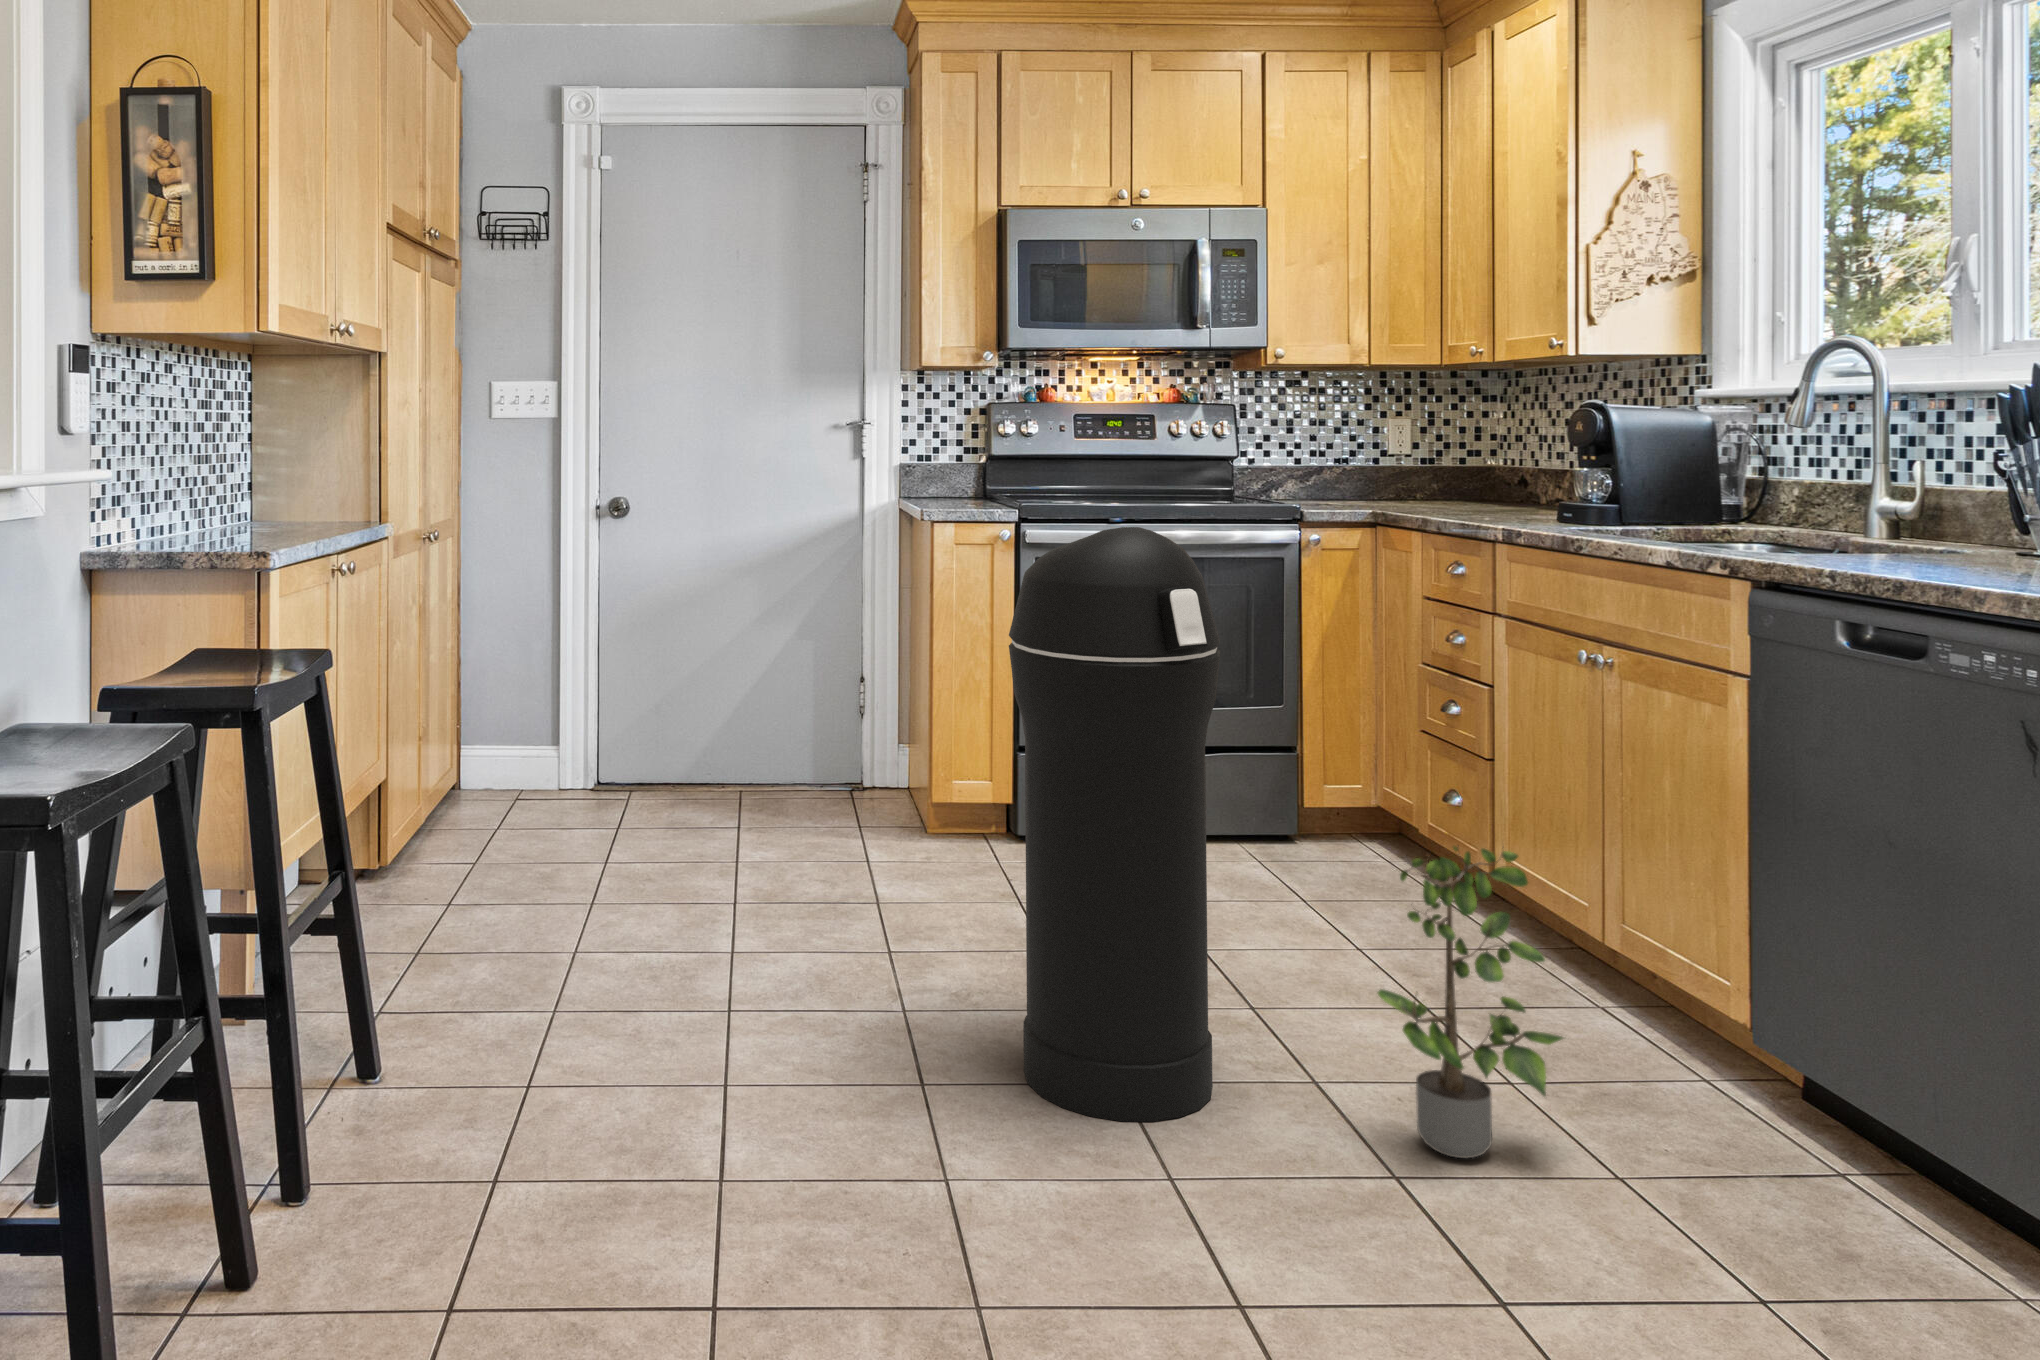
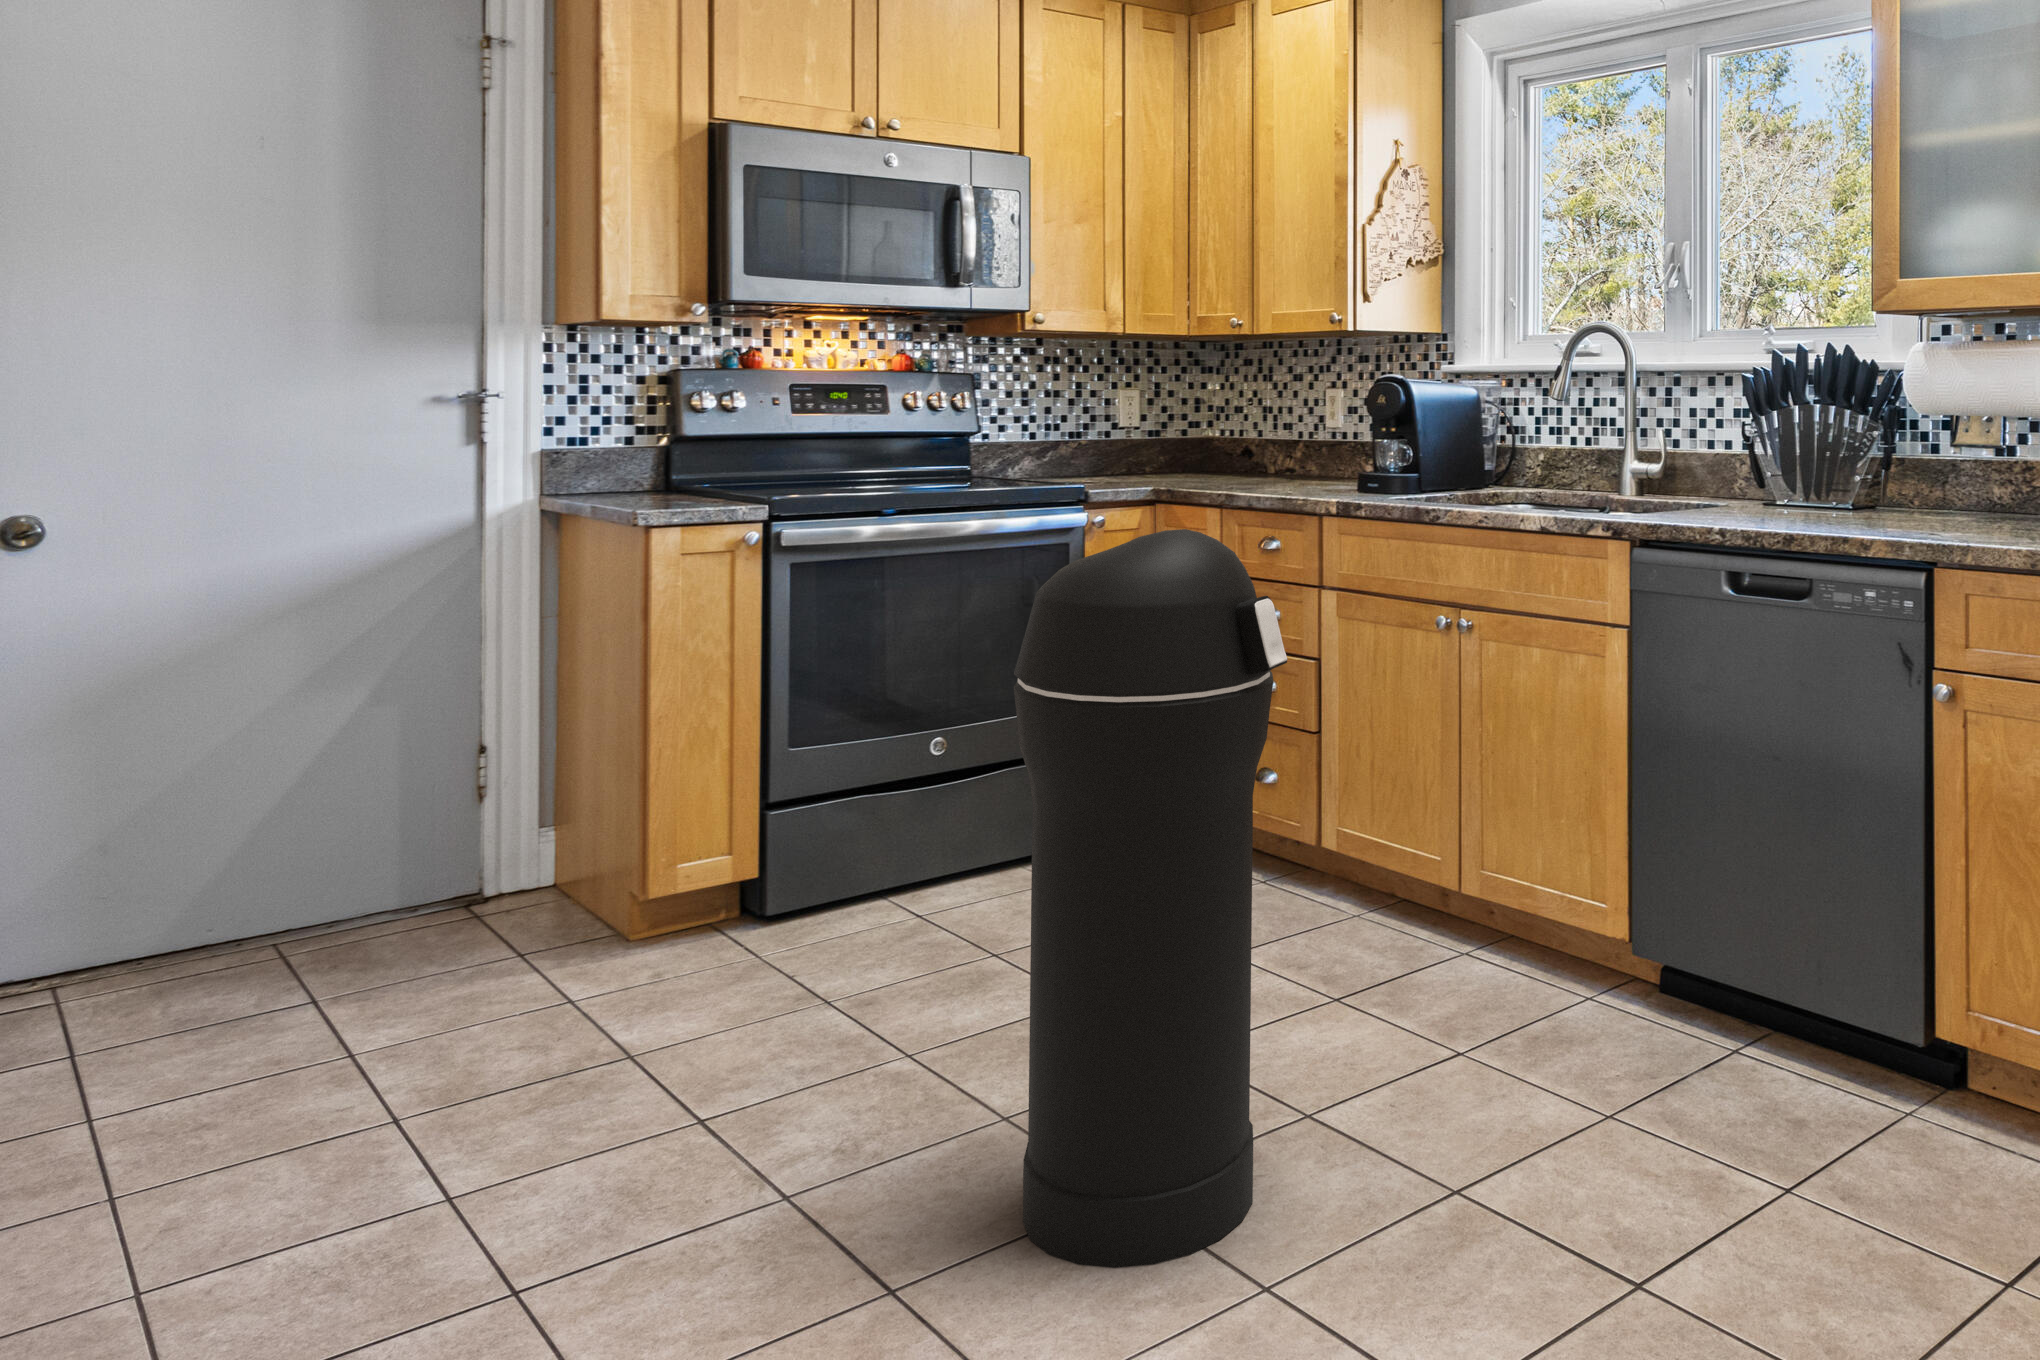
potted plant: present [1378,846,1563,1159] -> none [1424,817,1580,1151]

